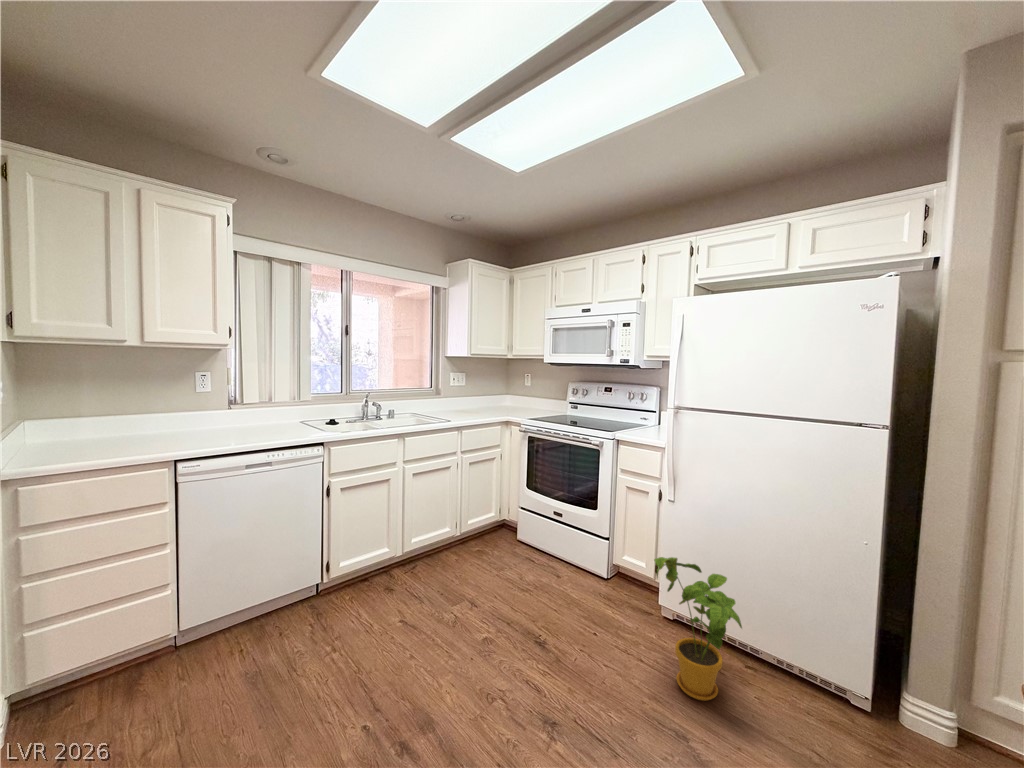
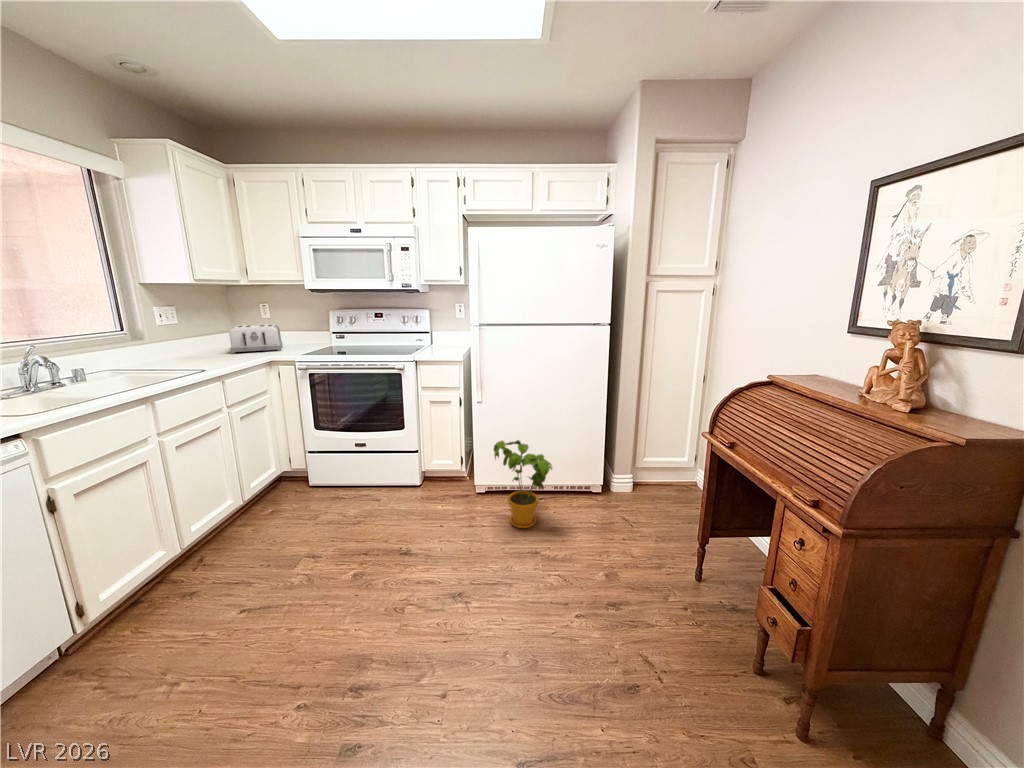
toaster: none [489,390,532,414] -> present [229,324,283,353]

